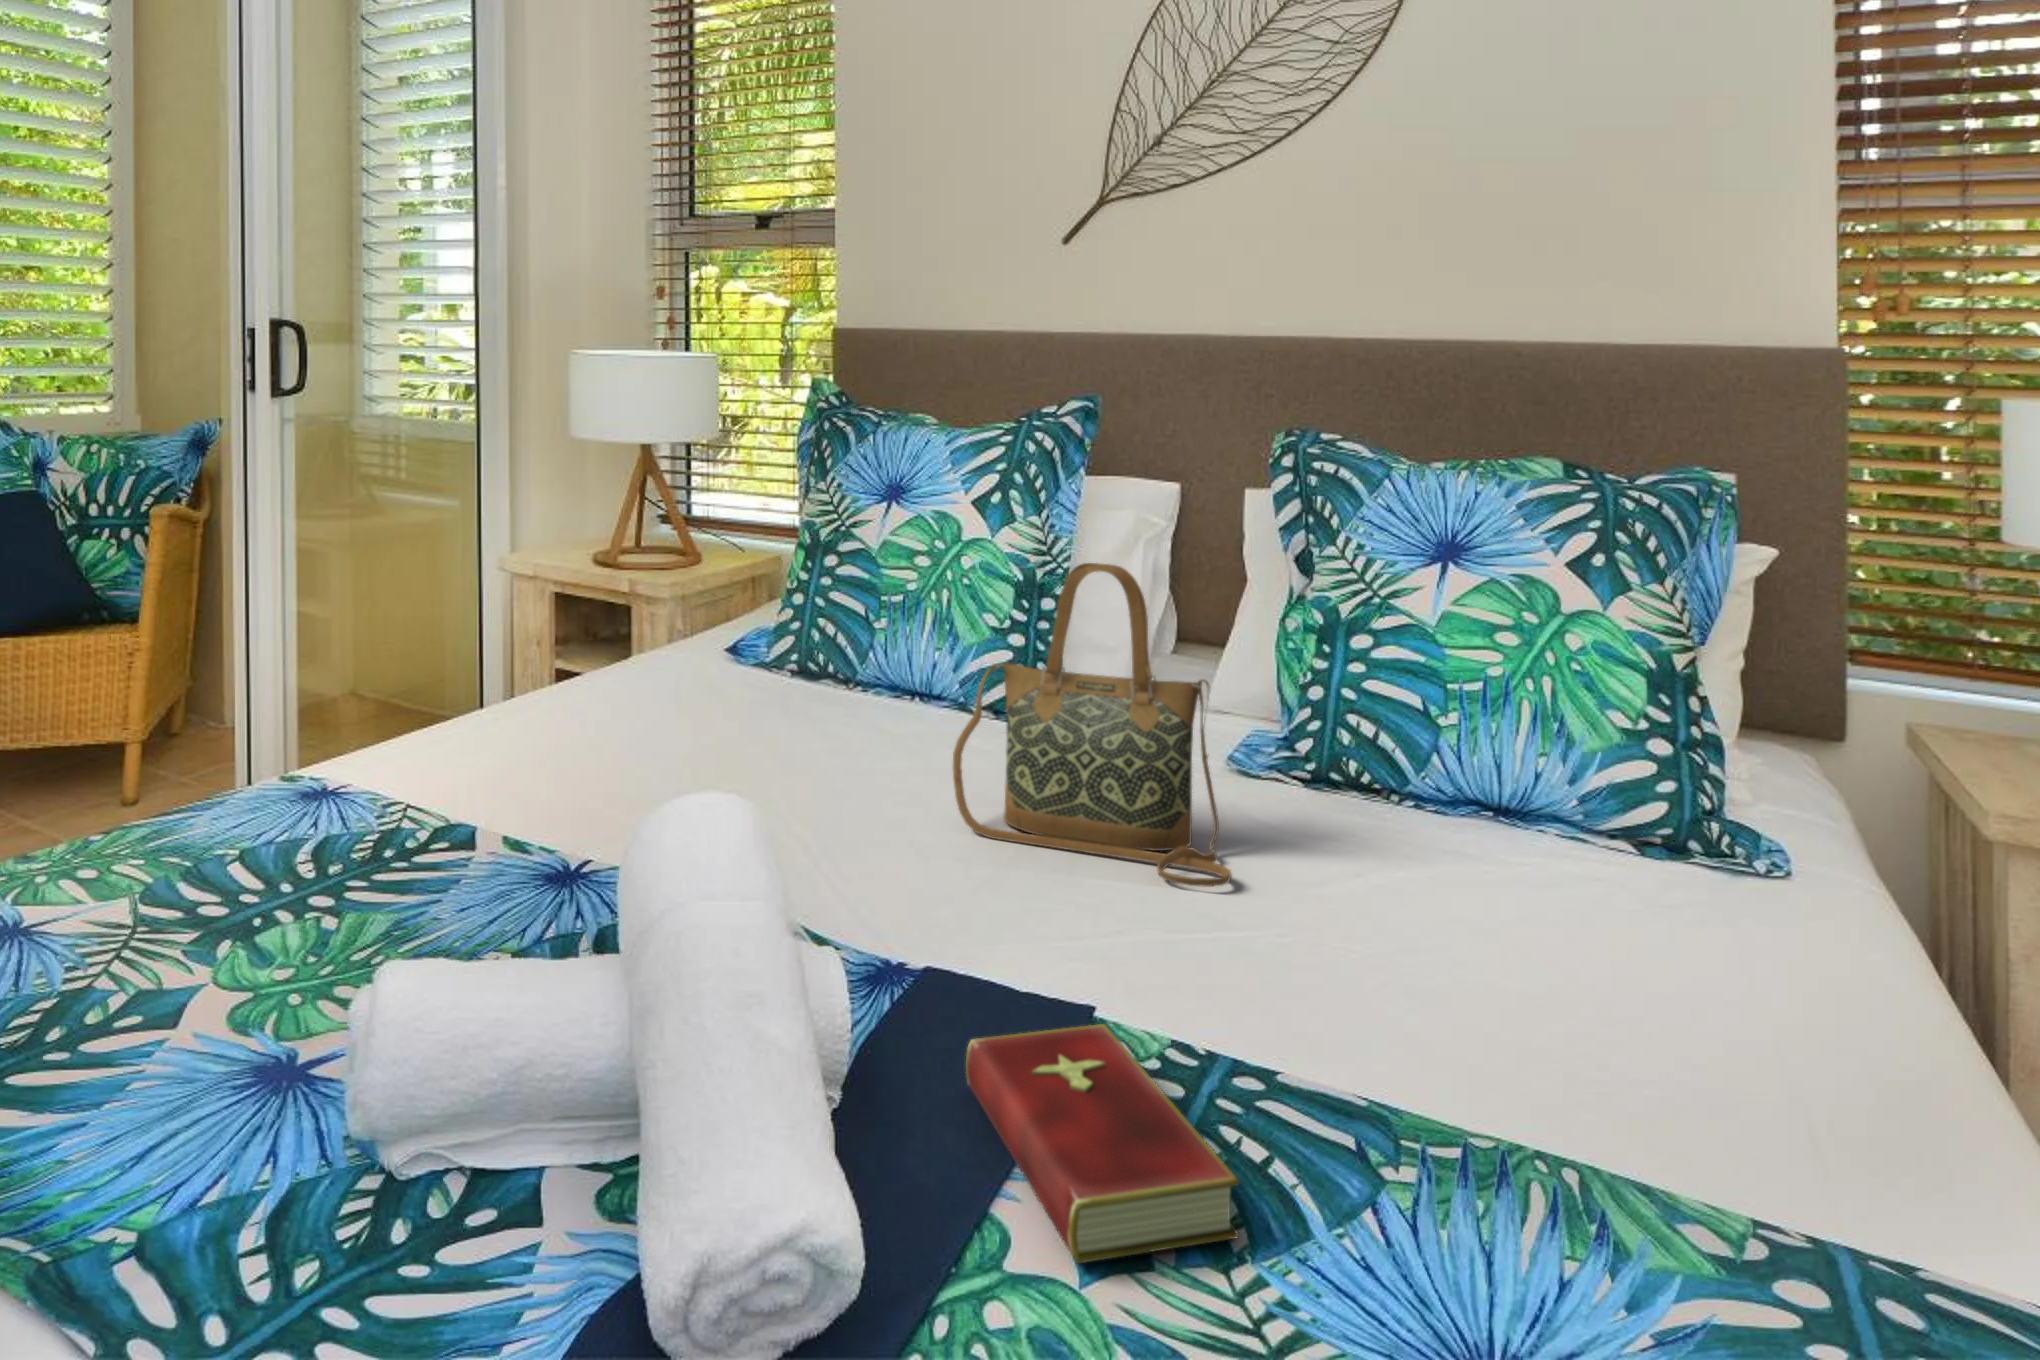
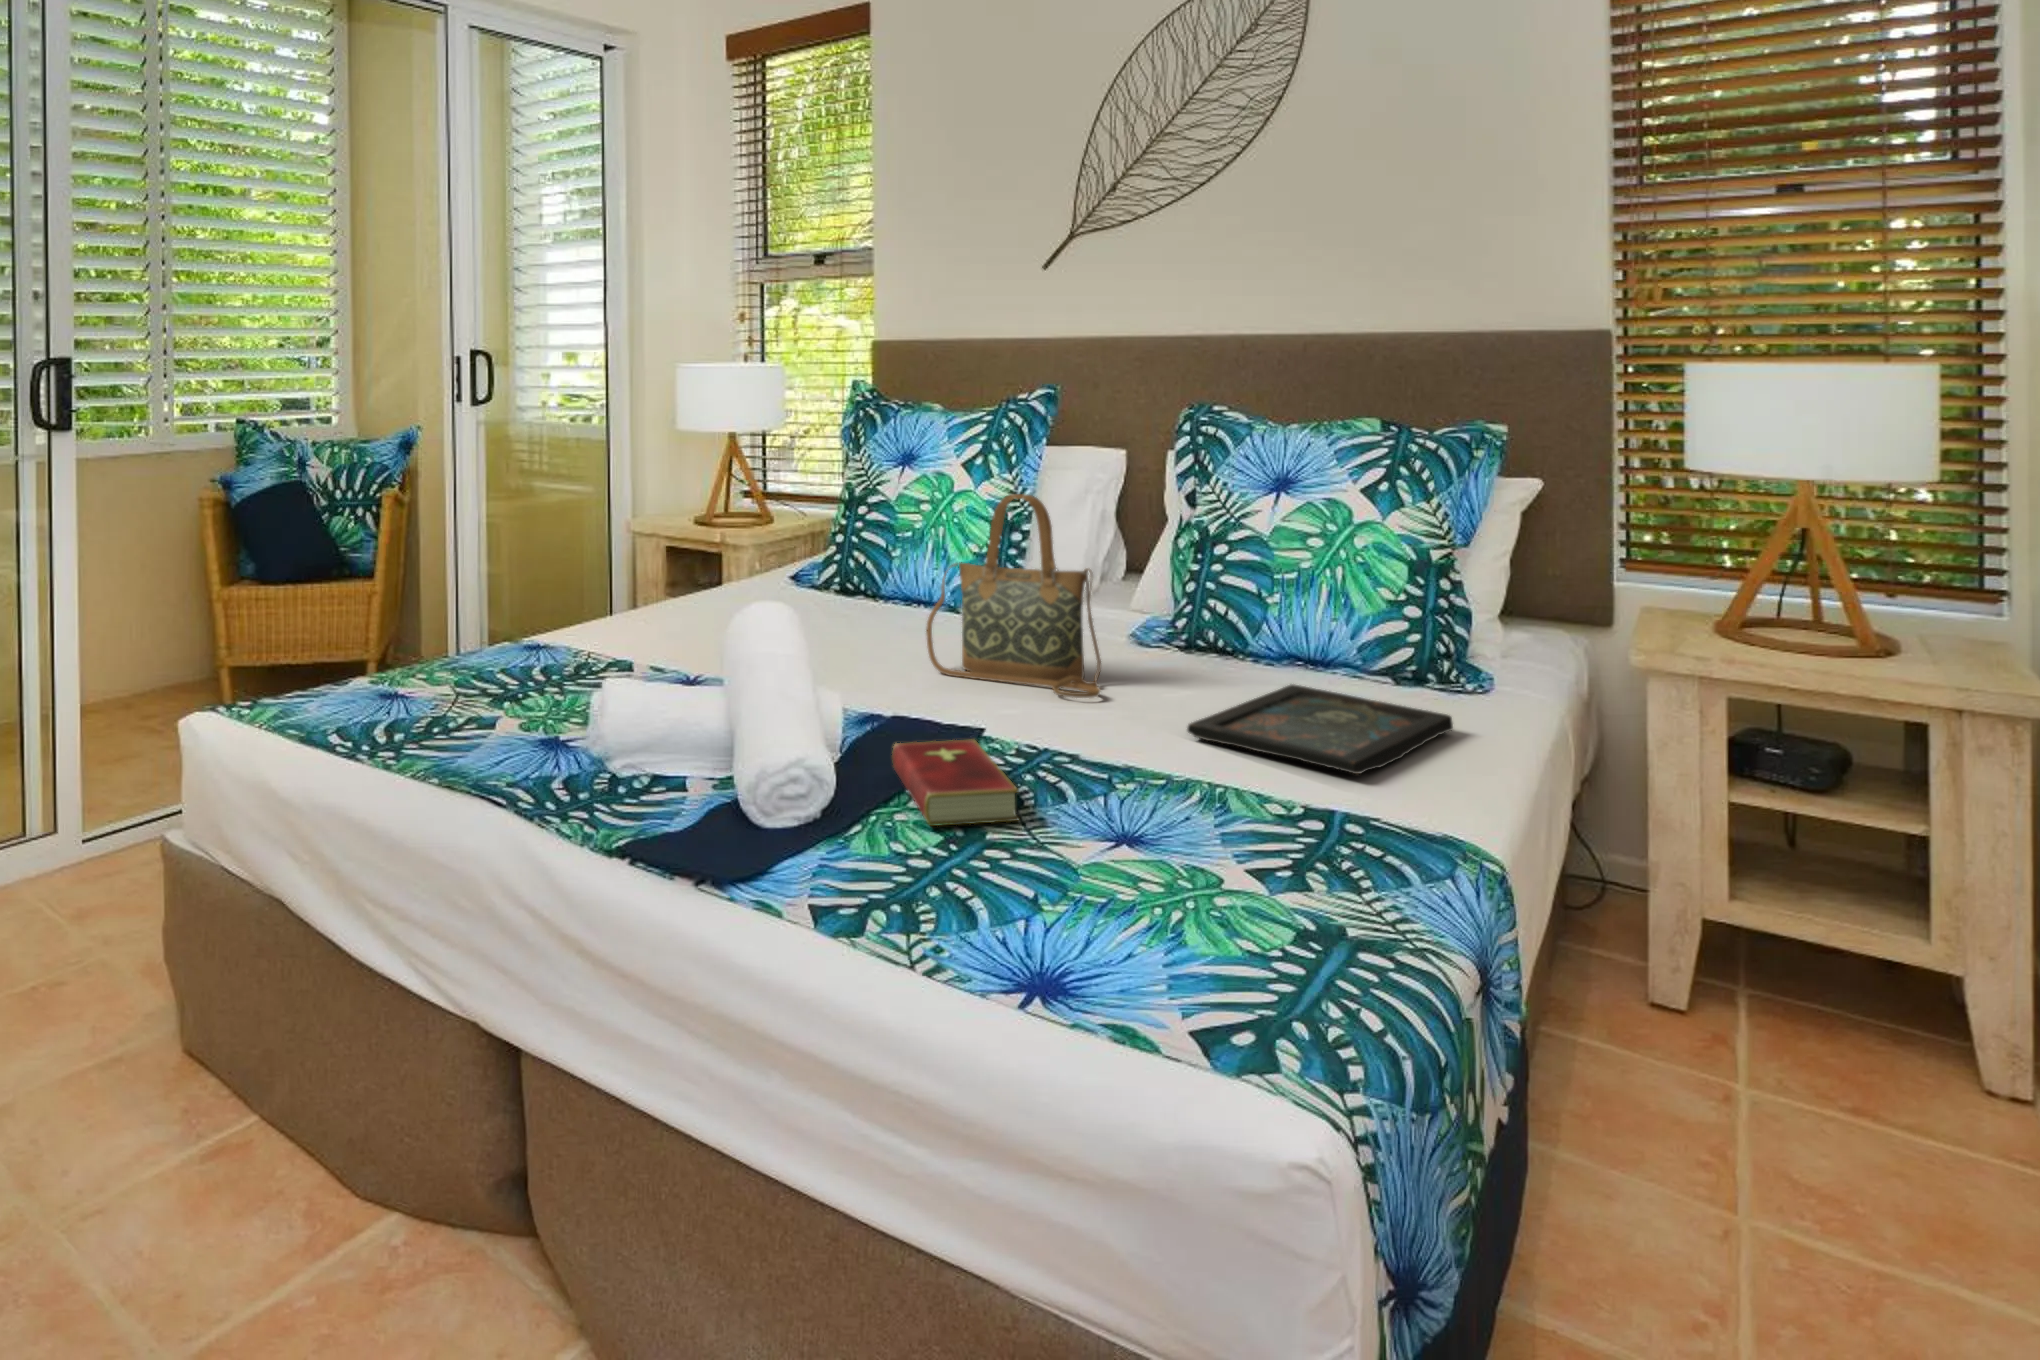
tray: none [1404,860,1779,1067] -> present [1187,684,1453,774]

